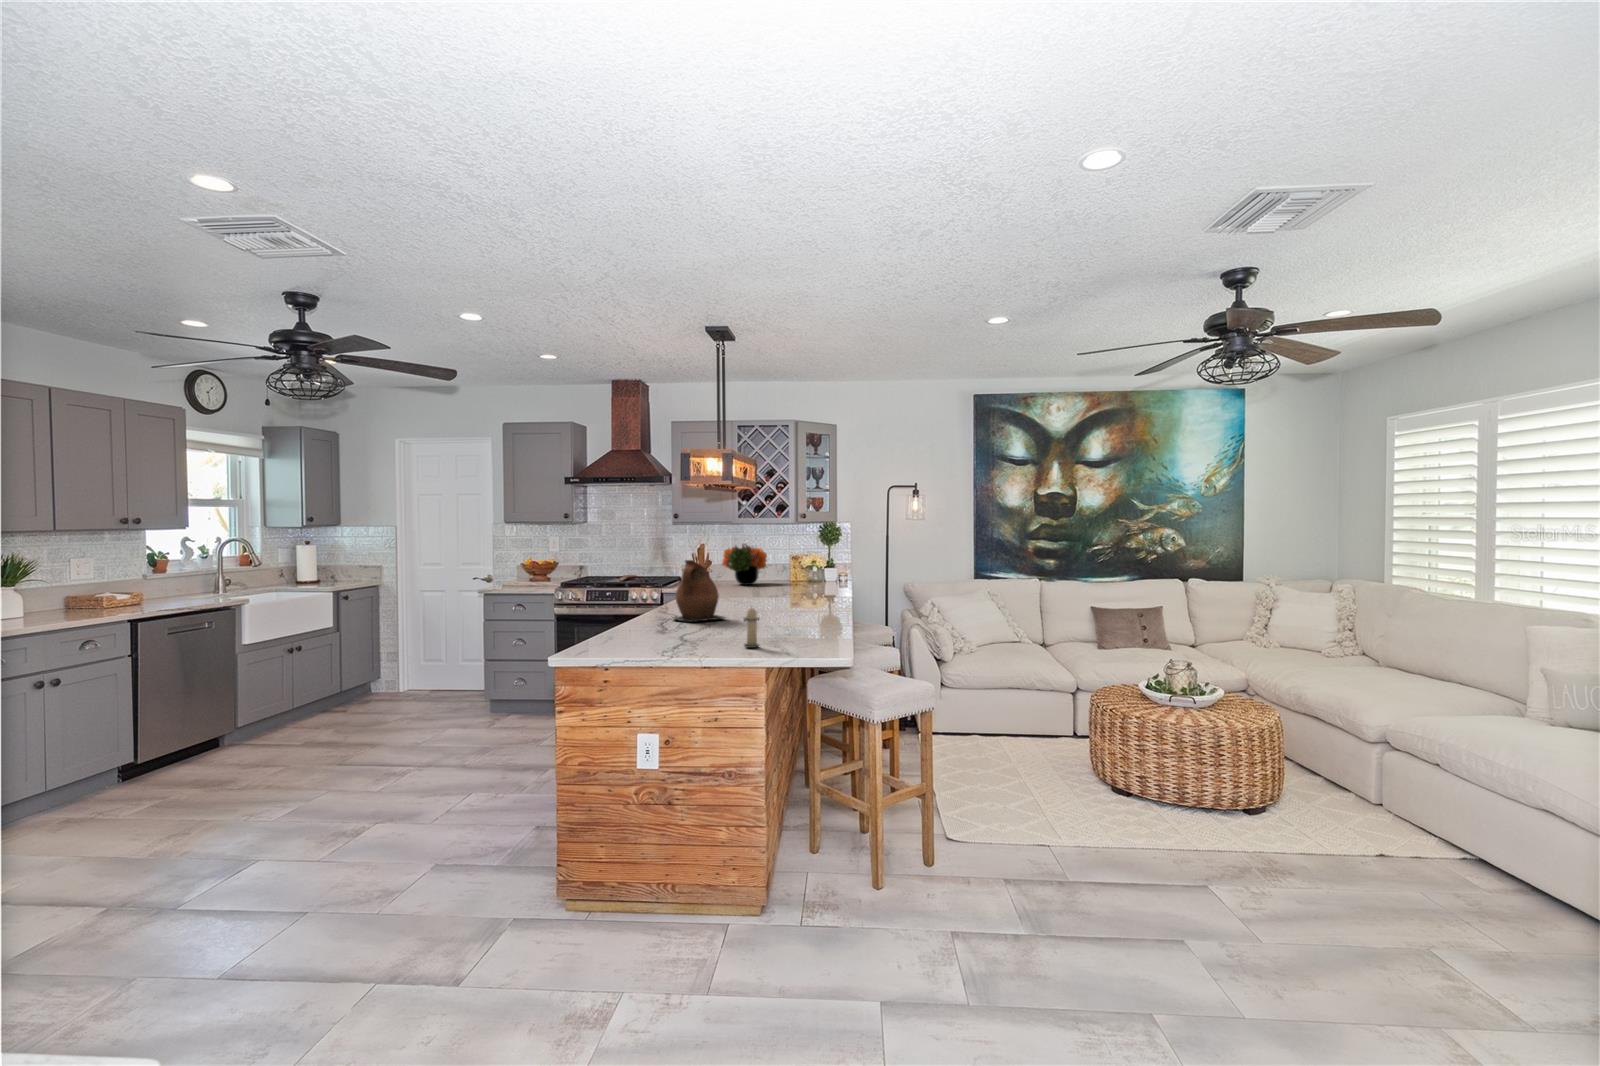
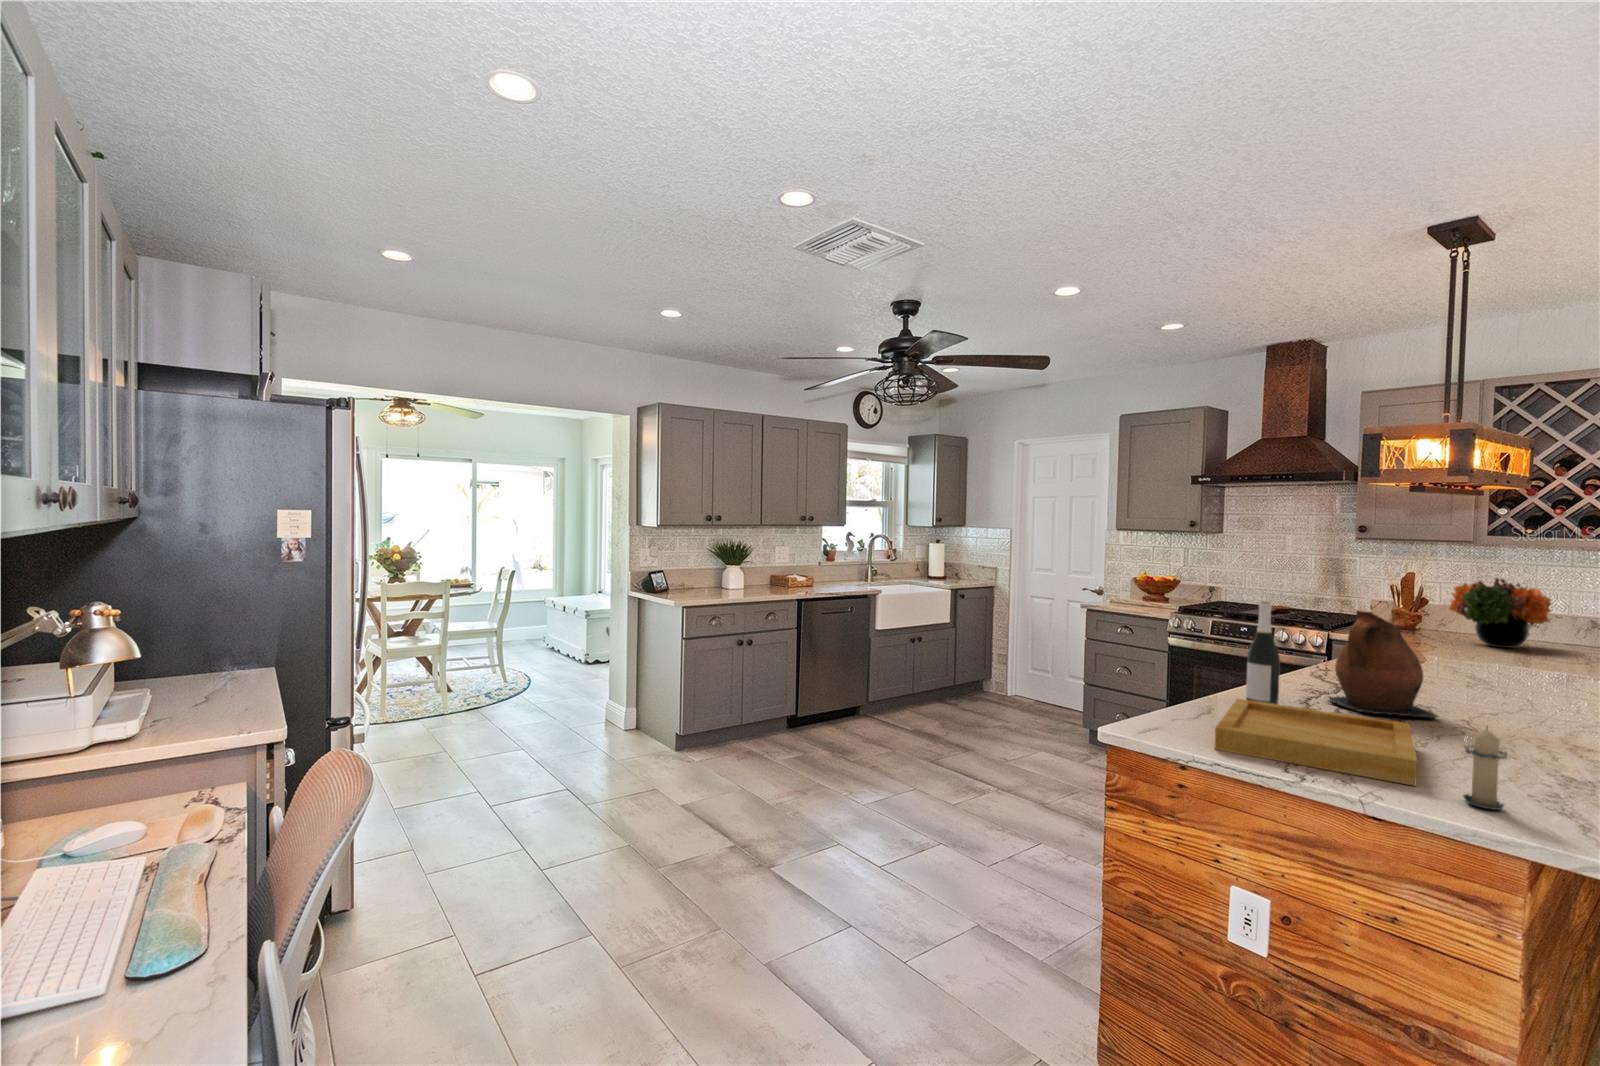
wine bottle: none [630,558,649,630] -> present [1246,601,1280,704]
tray: none [623,619,724,651] -> present [1215,699,1417,786]

